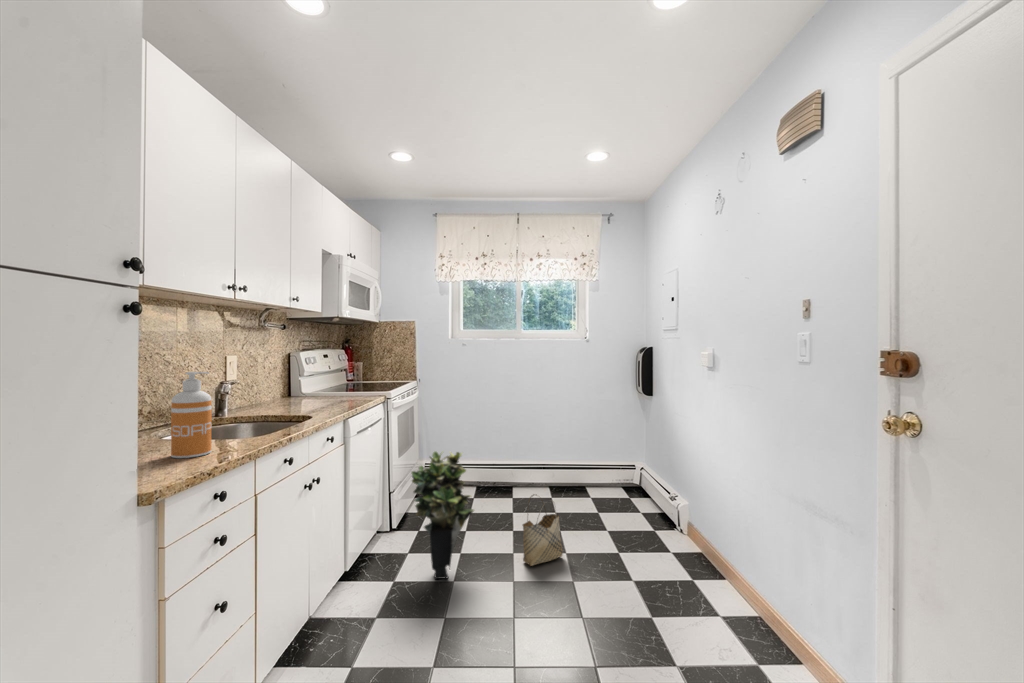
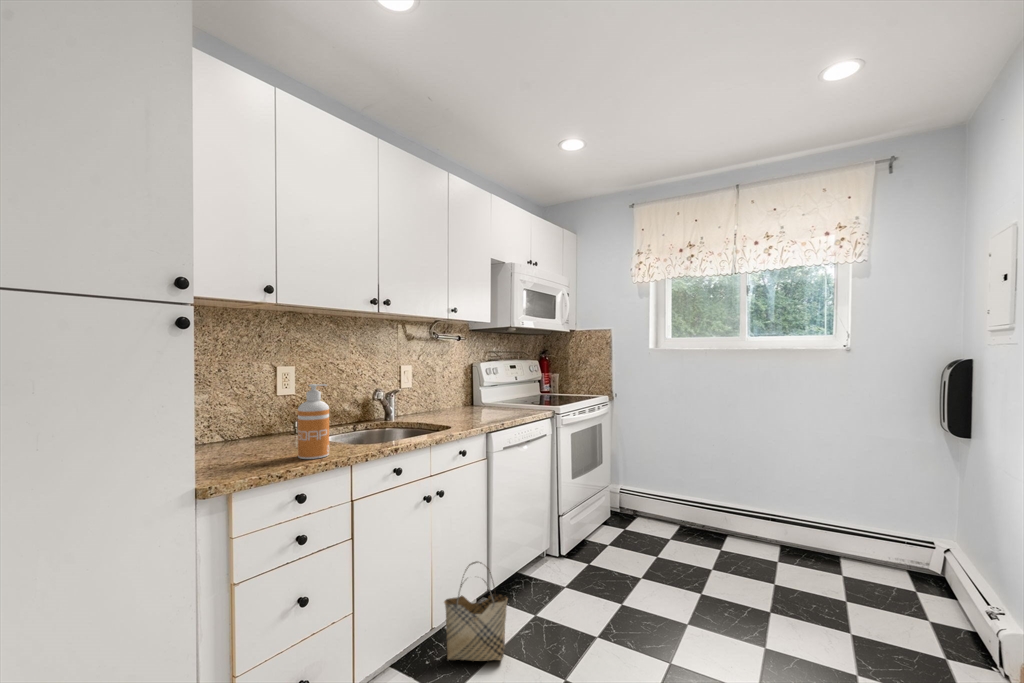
potted plant: present [412,451,474,579] -> none [556,479,629,632]
woven basket: present [523,495,563,566] -> present [444,562,508,661]

